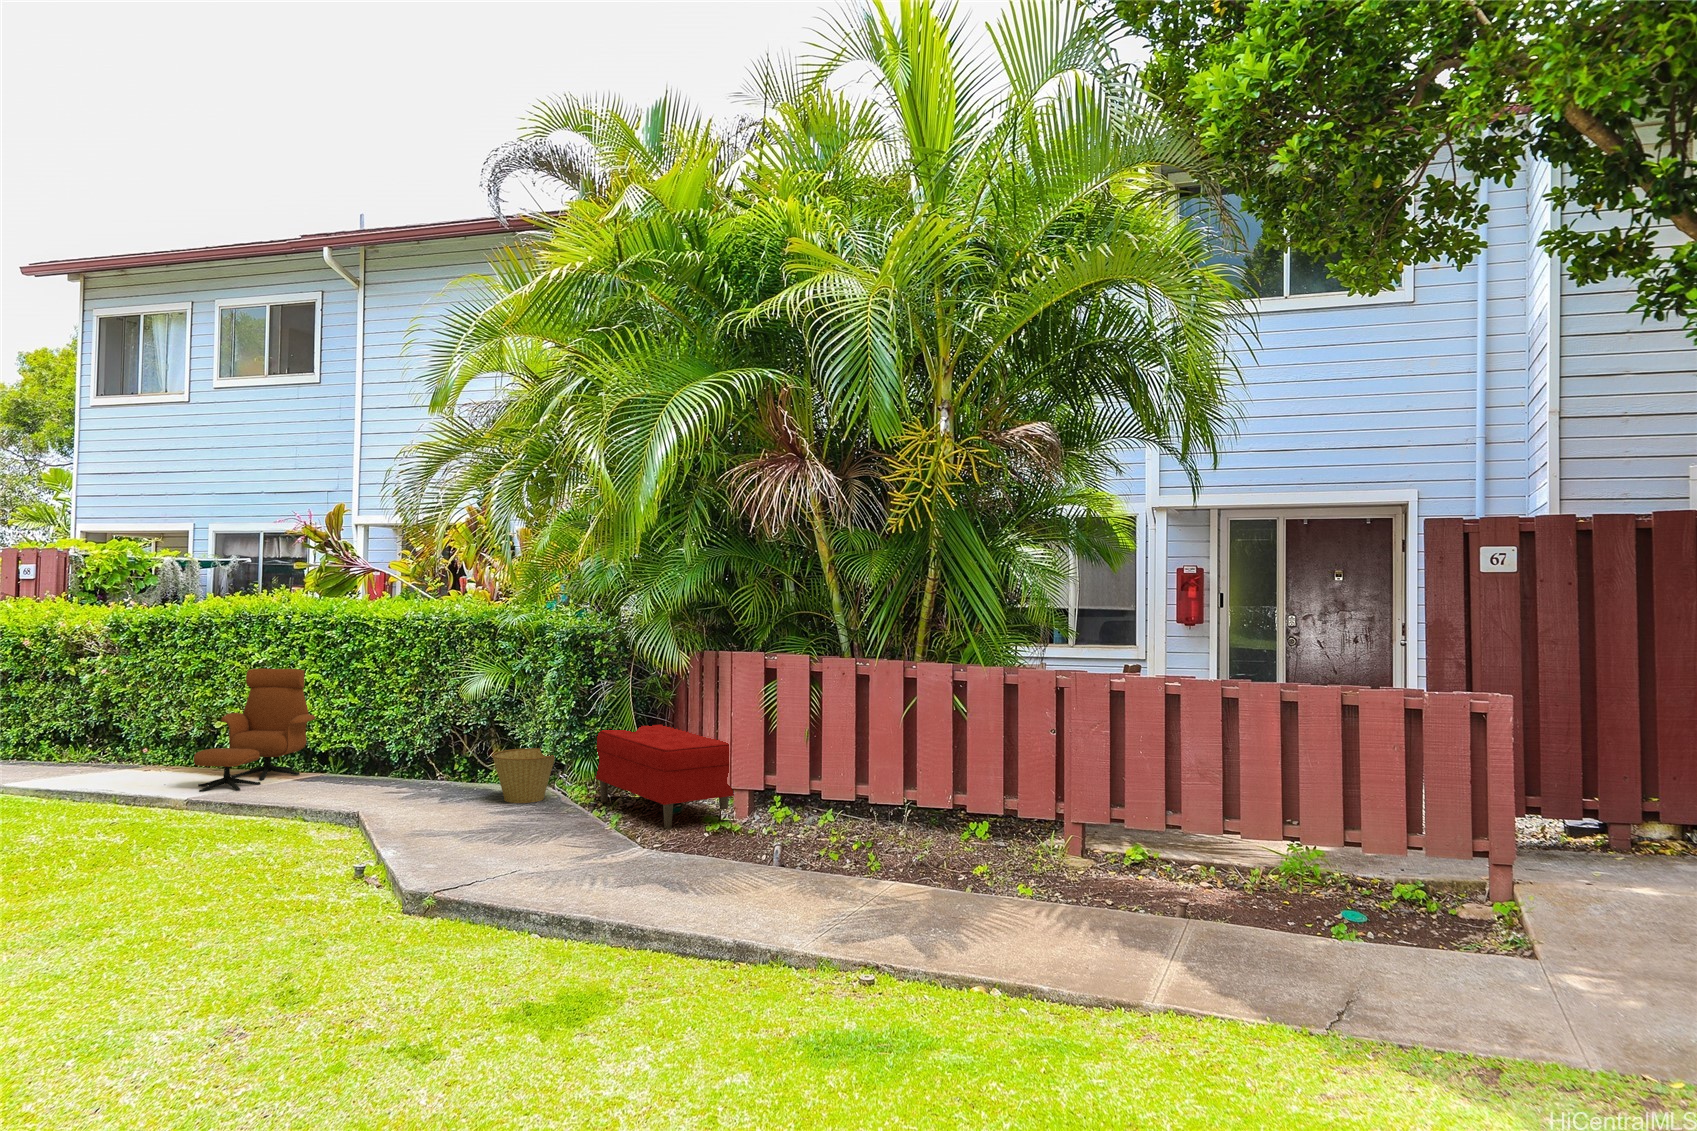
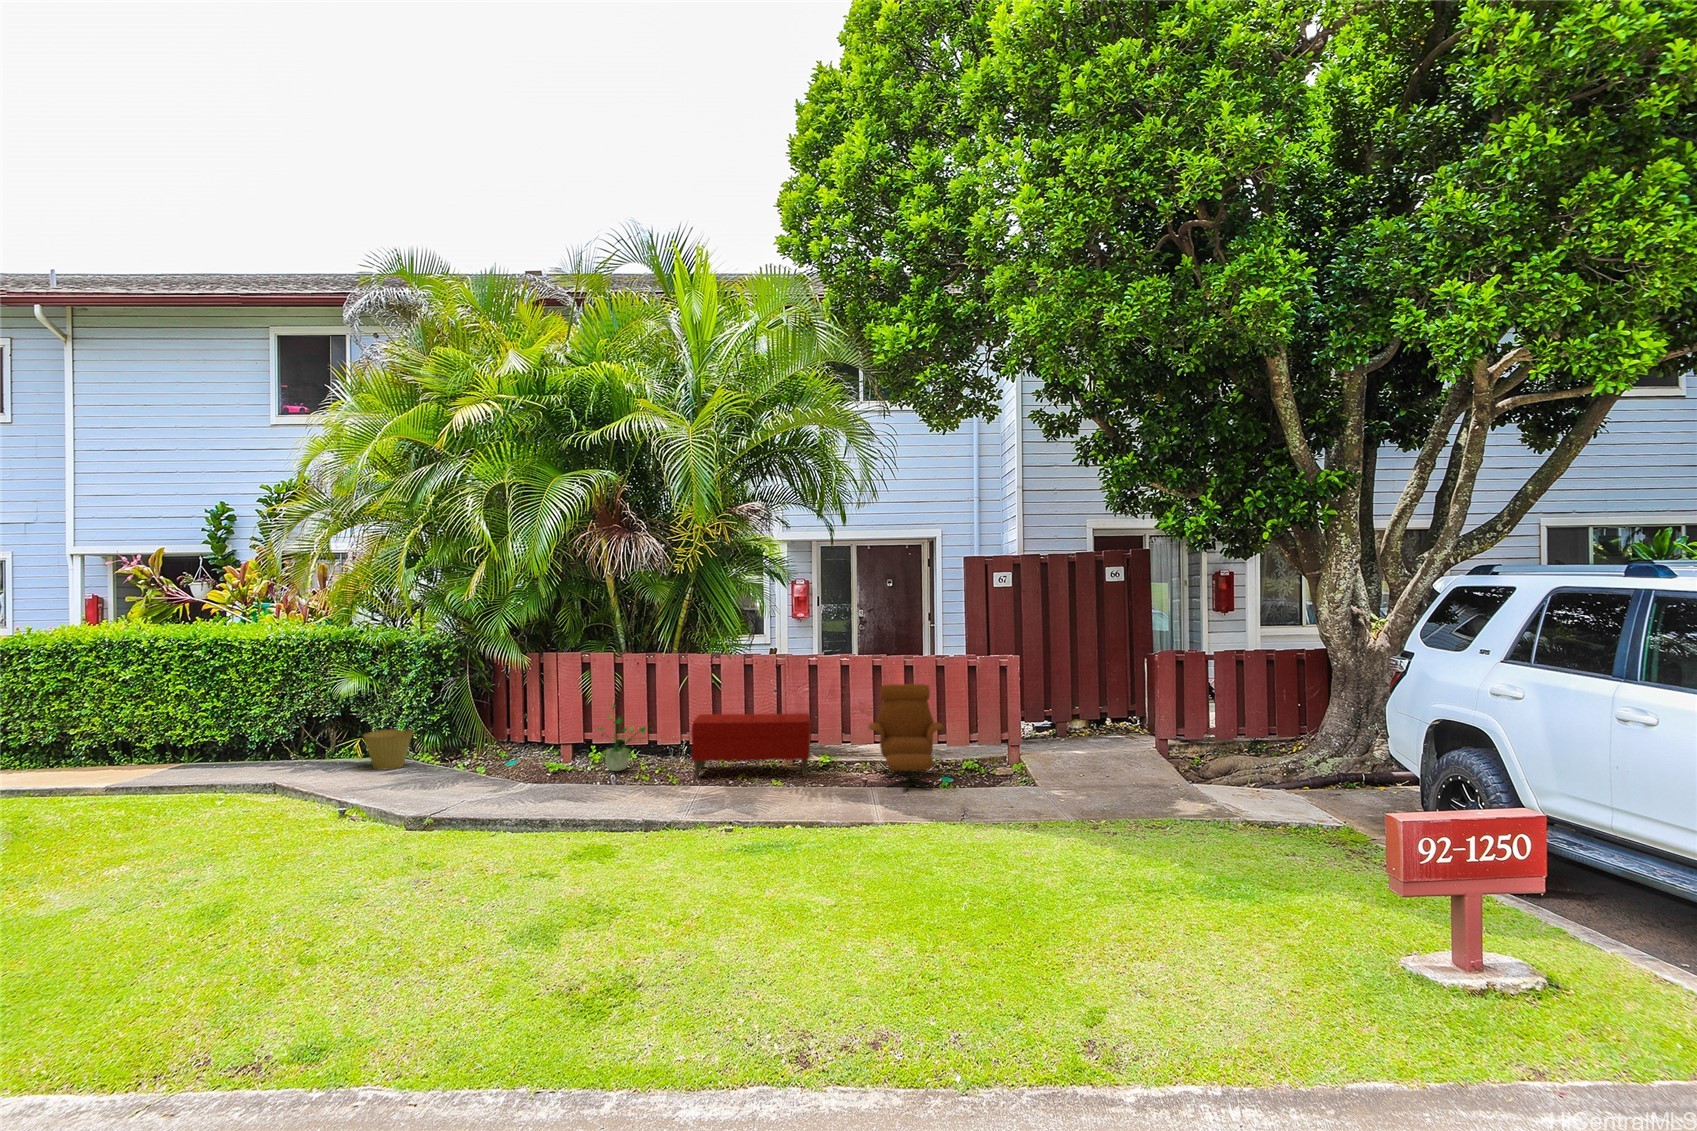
lounge chair: present [194,668,315,792] -> present [868,684,943,792]
bench: present [595,724,734,829] -> present [691,713,811,778]
potted plant: none [774,731,863,838] -> present [598,716,646,771]

